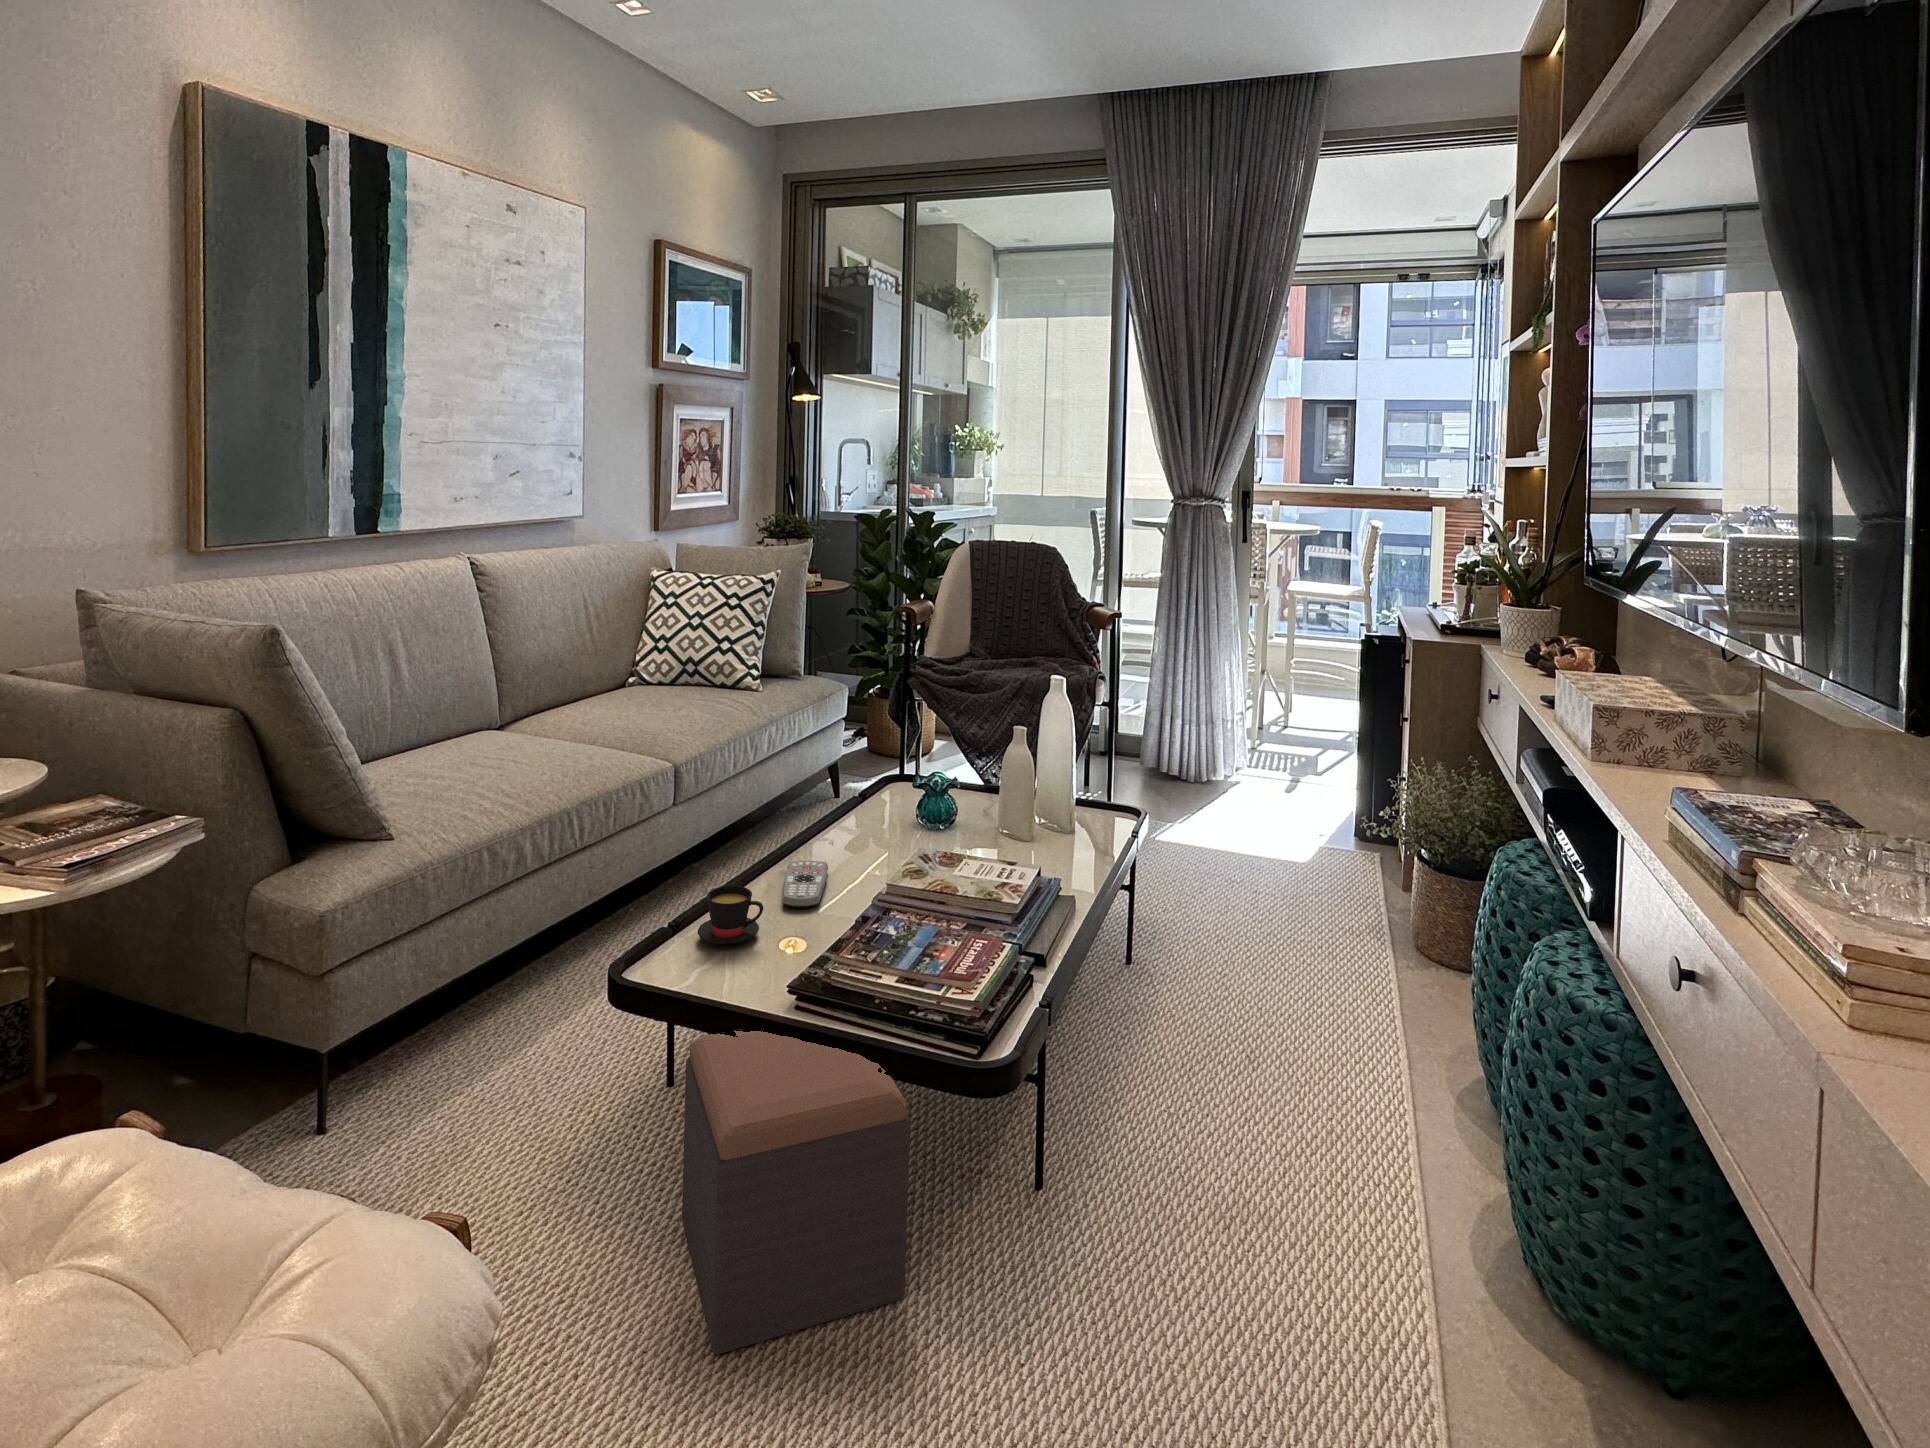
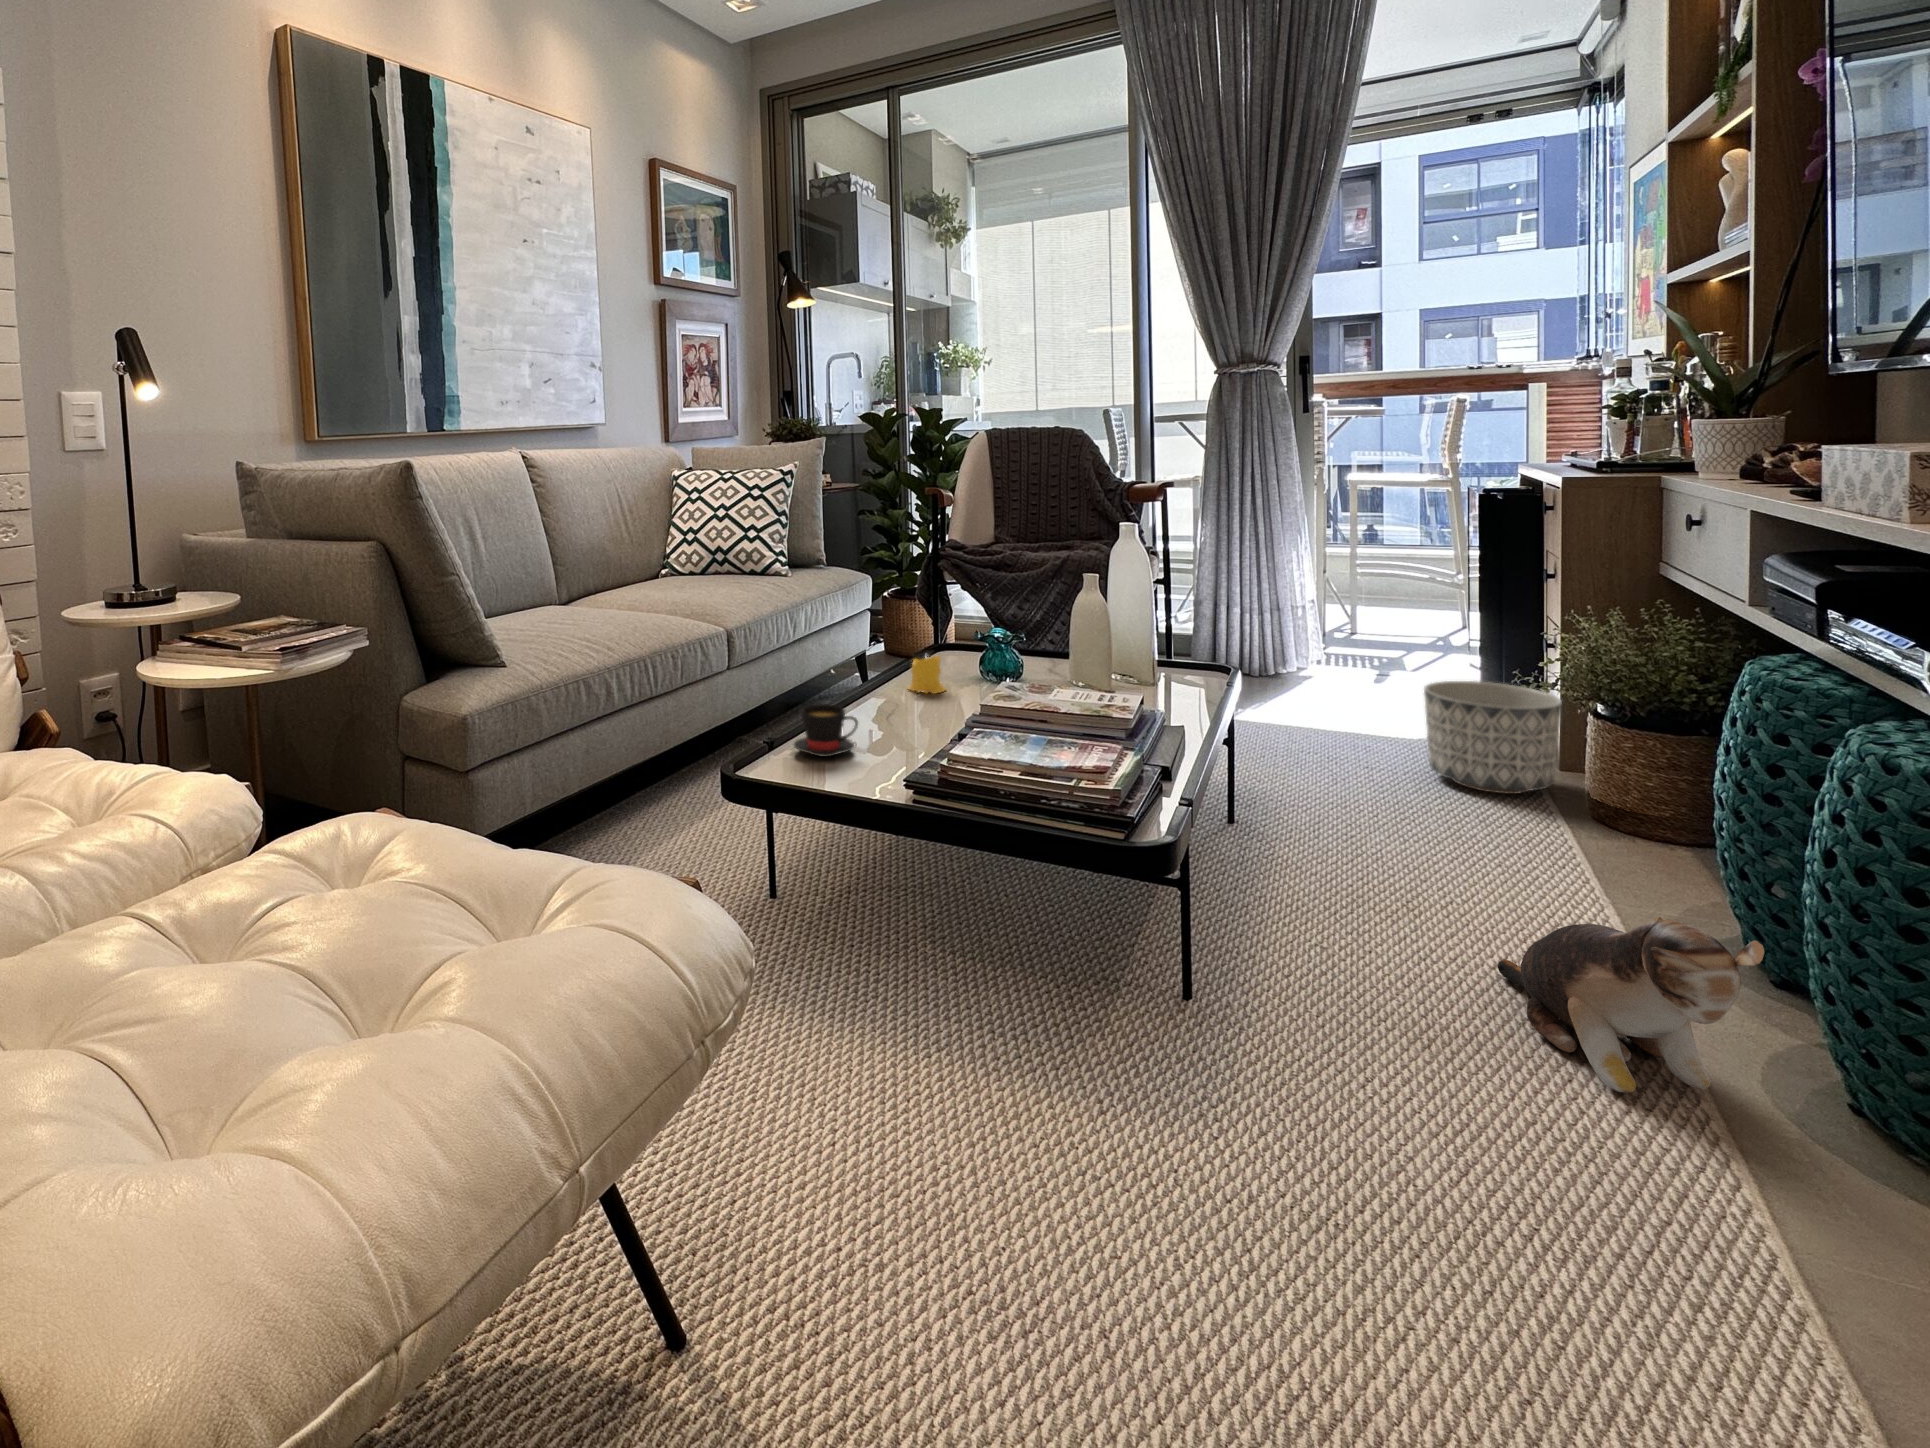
candle: none [839,806,876,850] -> present [908,656,946,694]
planter: none [1303,813,1403,919] -> present [1424,681,1562,794]
remote control: present [782,861,828,908] -> none [864,698,907,733]
footstool: present [682,1031,911,1355] -> none [810,809,1065,1110]
plush toy: none [1303,1099,1462,1261] -> present [1497,917,1764,1093]

